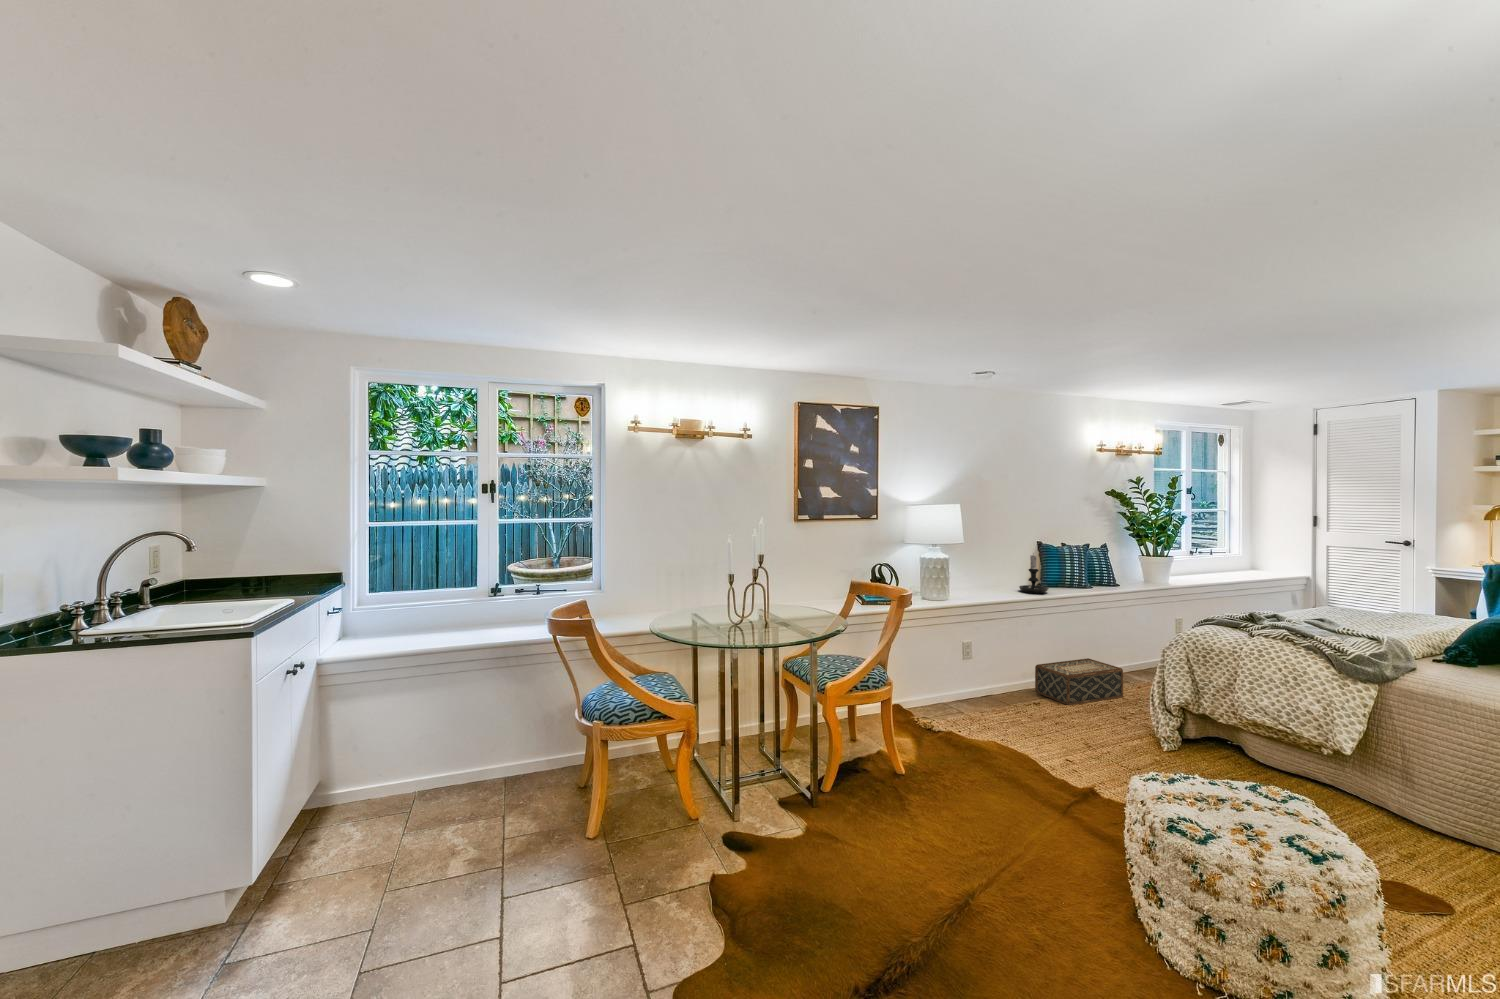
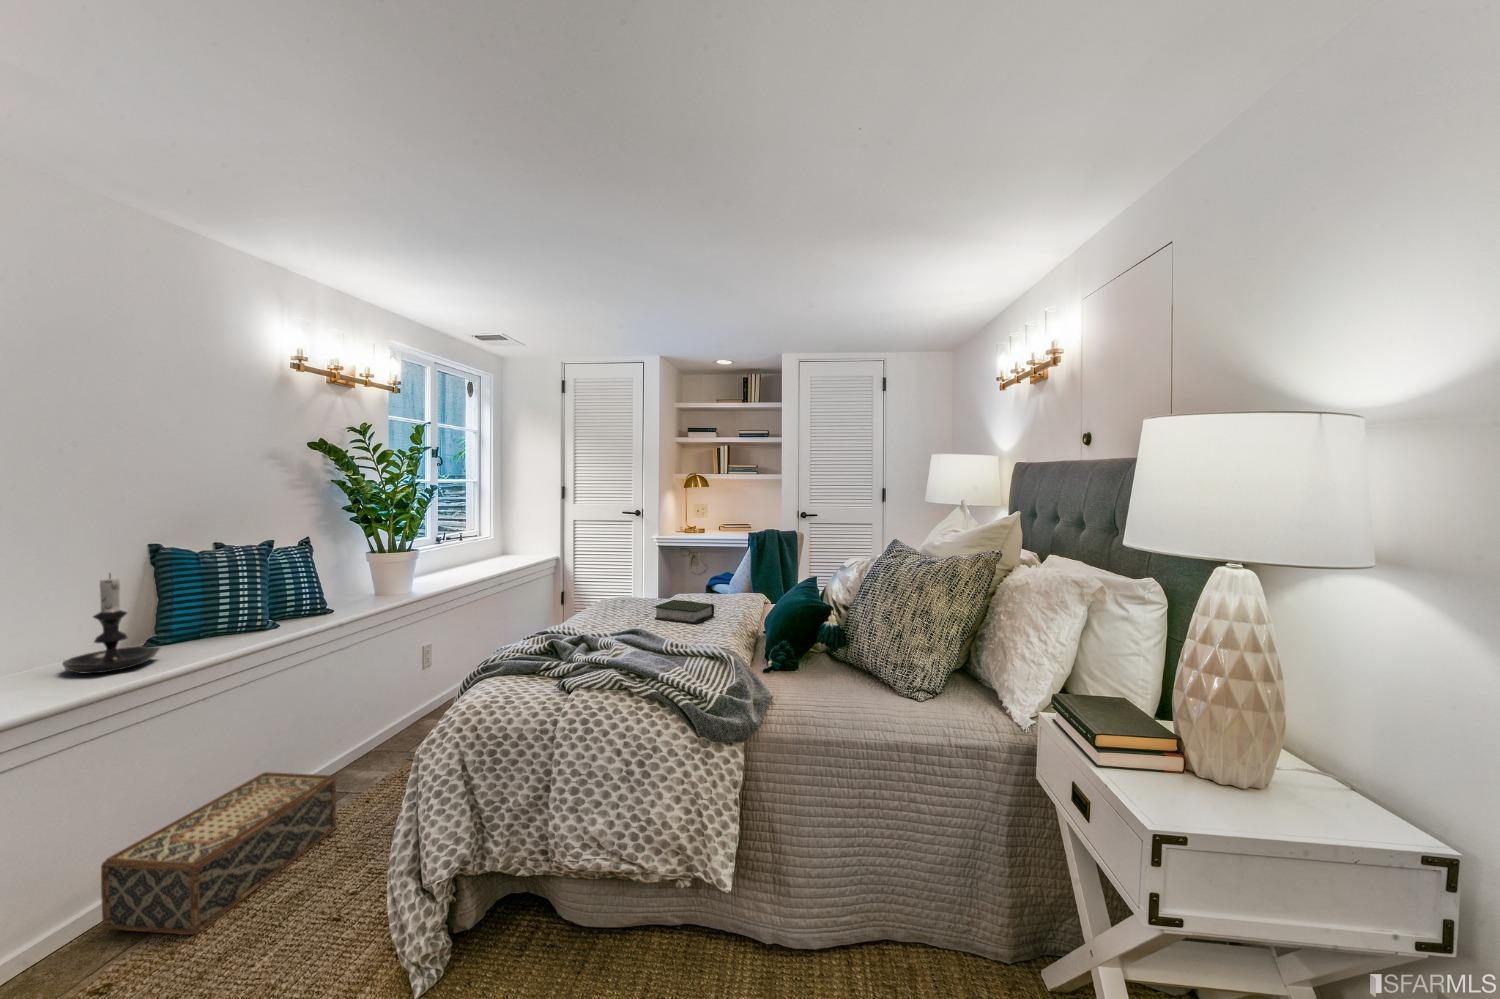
book: none [1359,613,1429,631] -> present [655,600,714,624]

